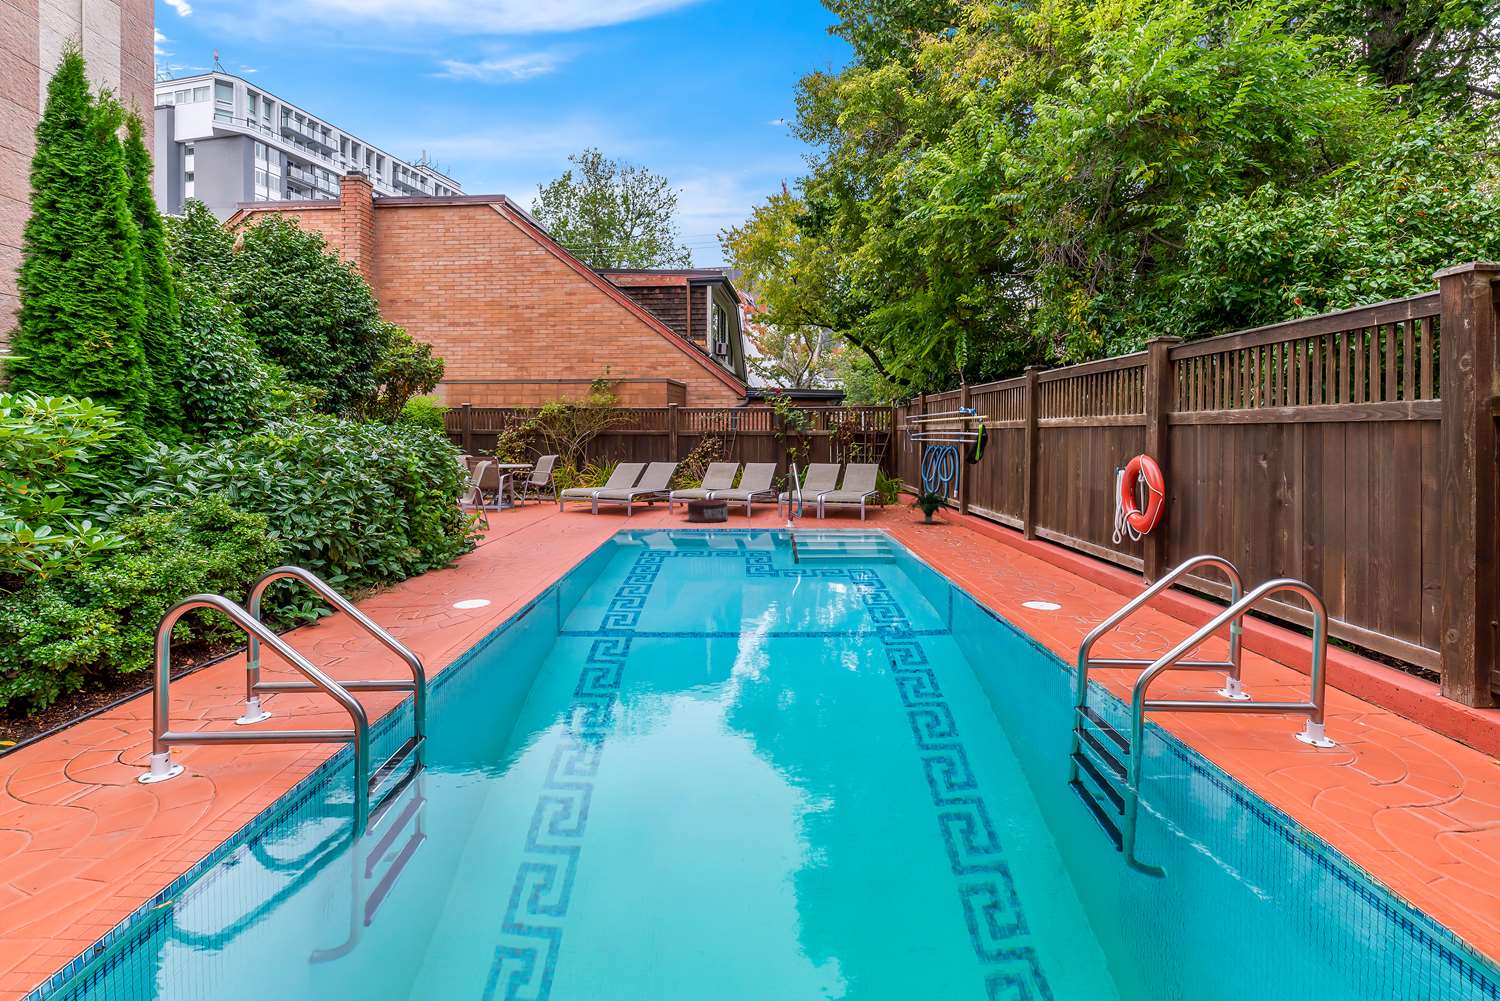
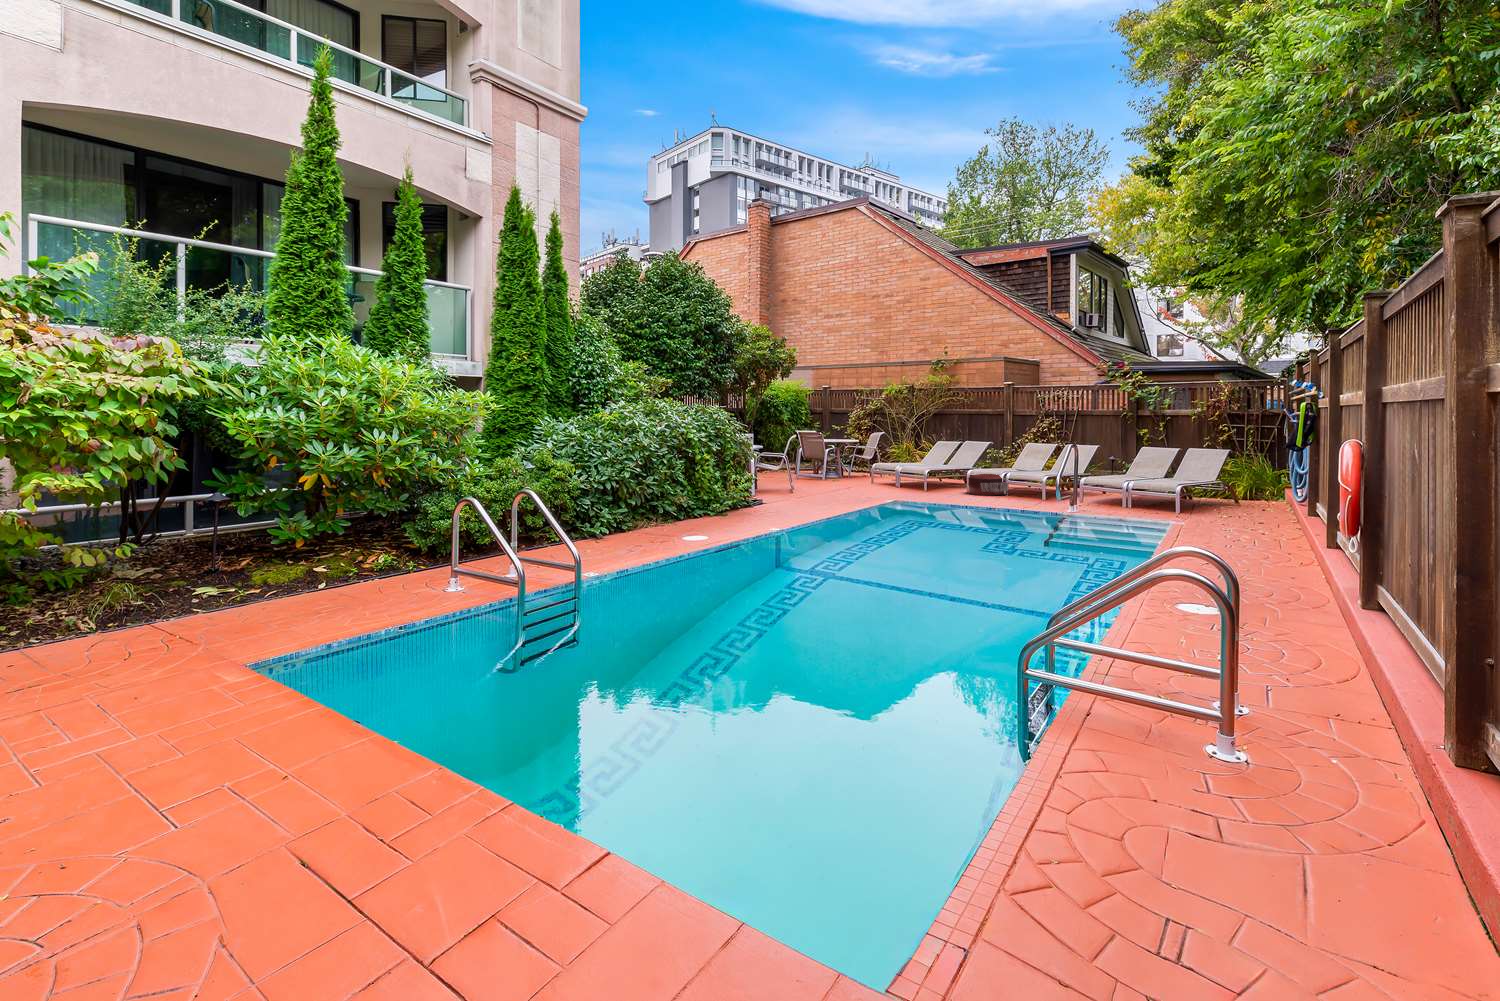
potted plant: present [907,489,950,523] -> none [1199,471,1257,510]

